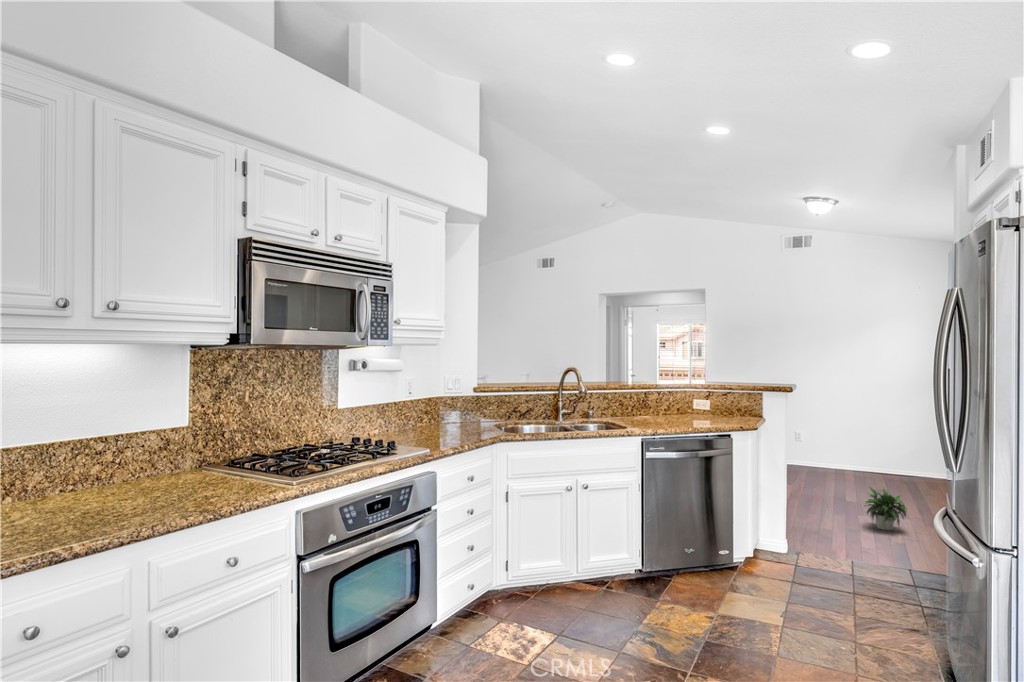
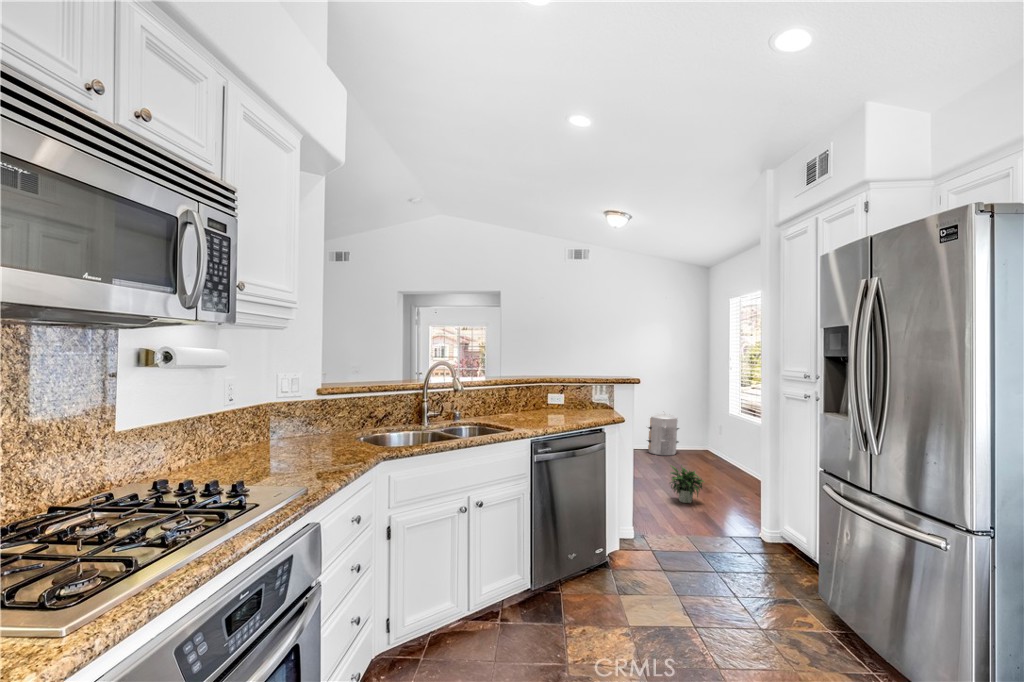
waste bin: none [885,429,932,483] -> present [647,413,679,456]

